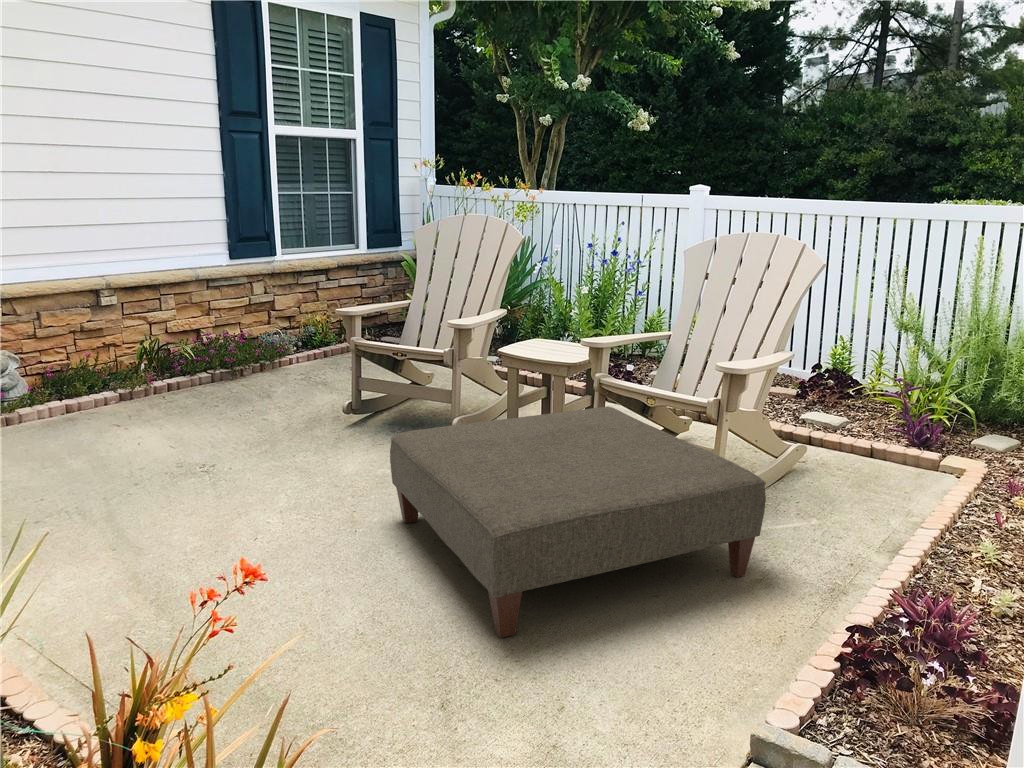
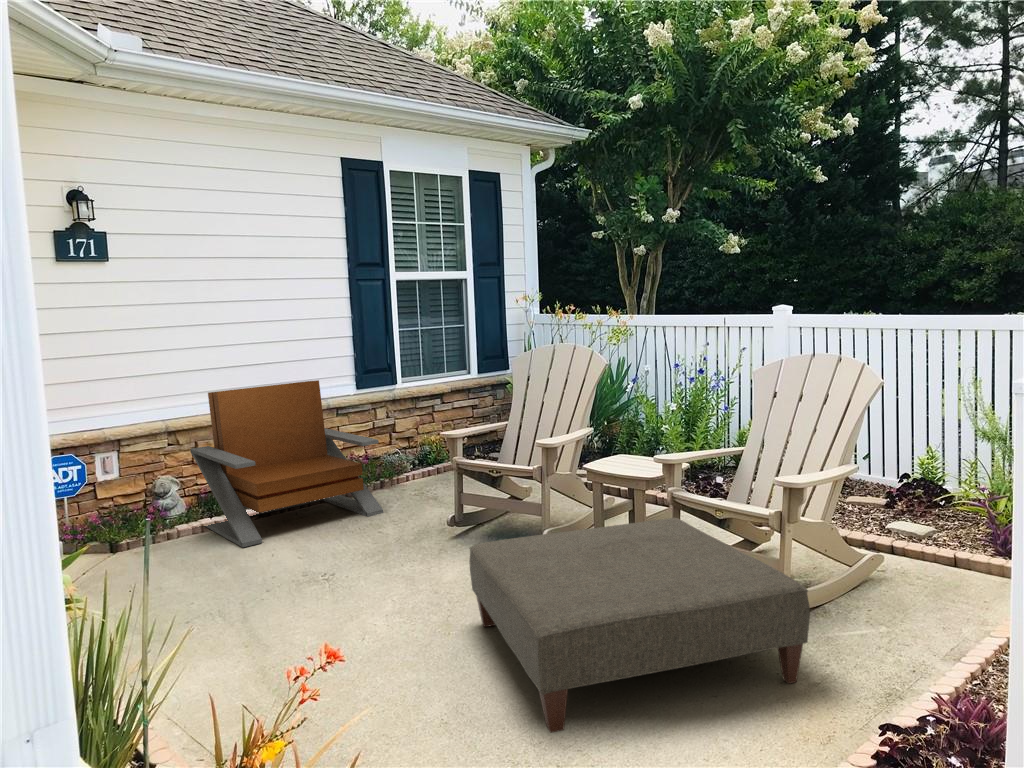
lounge chair: none [31,246,268,436] -> present [190,380,383,547]

